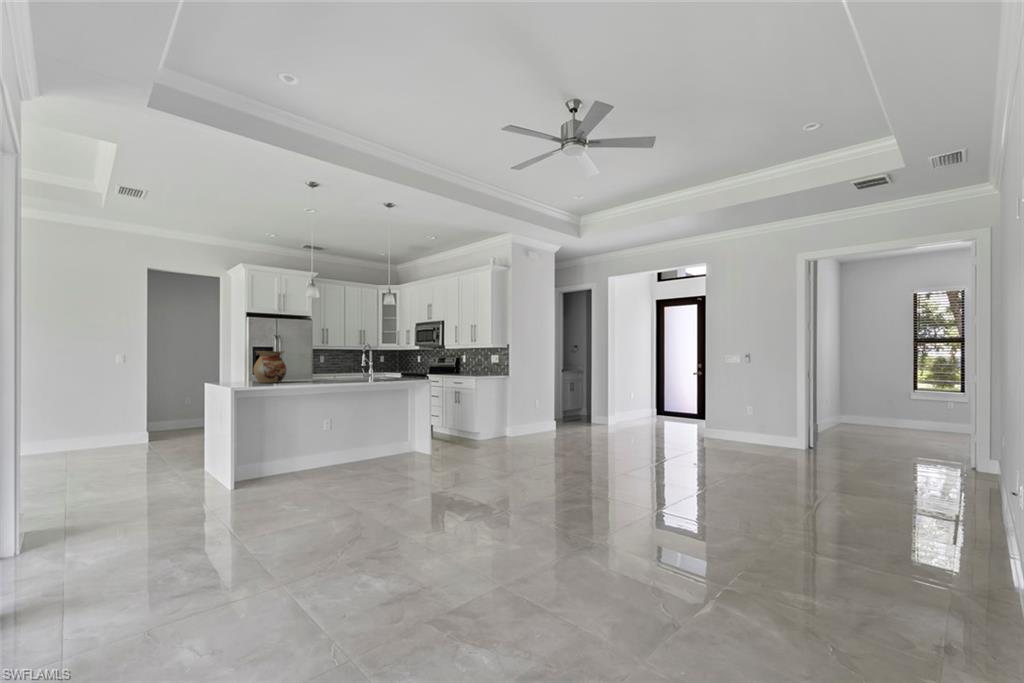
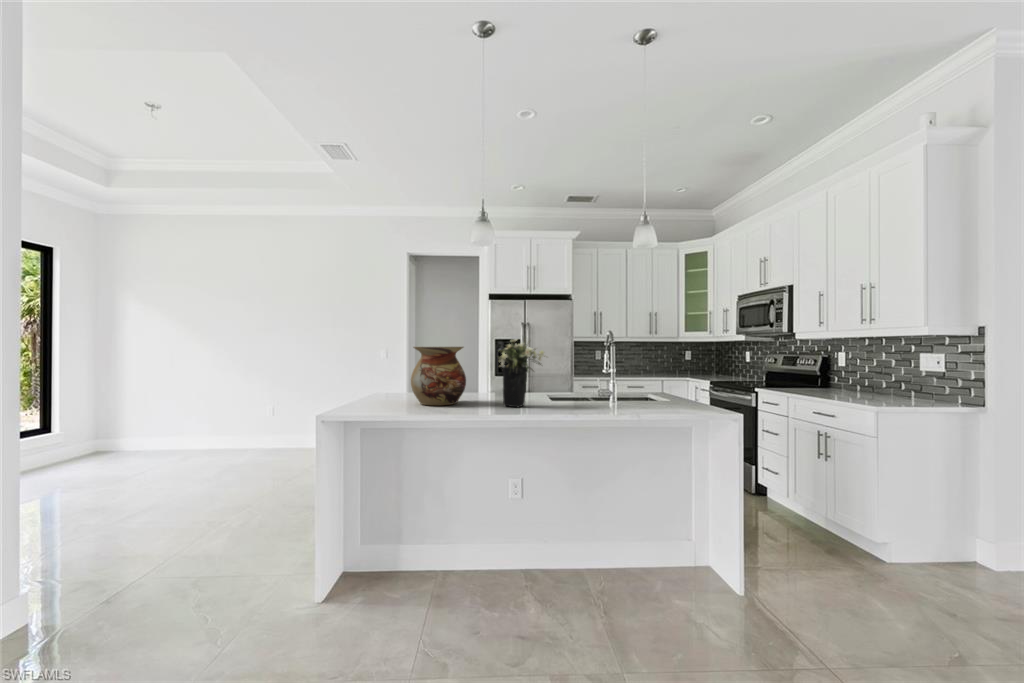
flower arrangement: none [306,347,334,382] -> present [498,339,545,407]

